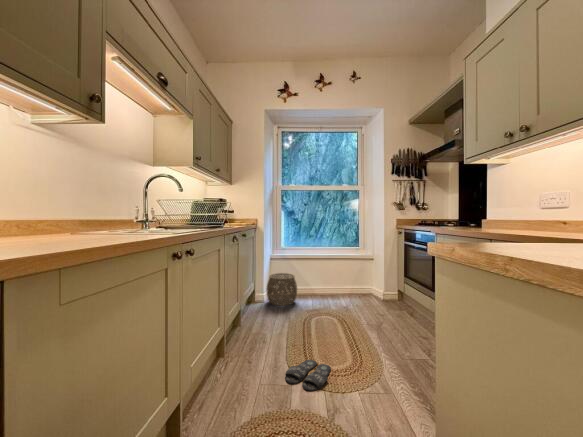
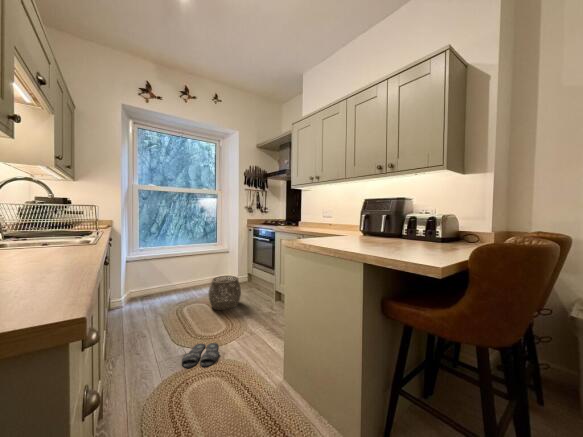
woven basket: present [267,273,297,306] -> present [209,276,241,310]

